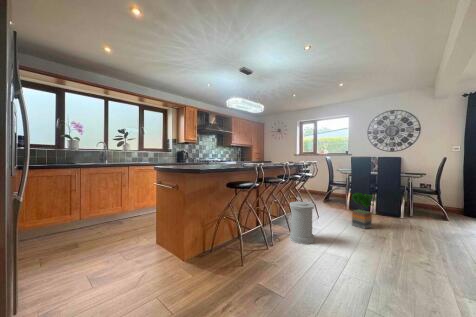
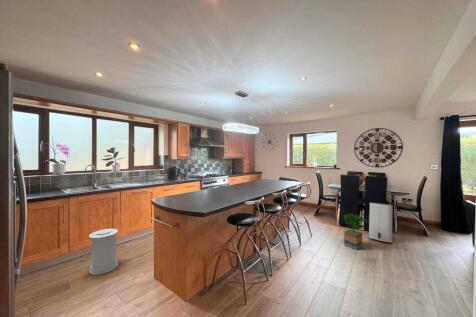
air purifier: none [380,183,406,224] -> present [369,203,392,242]
trash can: present [290,202,314,244] -> present [89,229,118,274]

